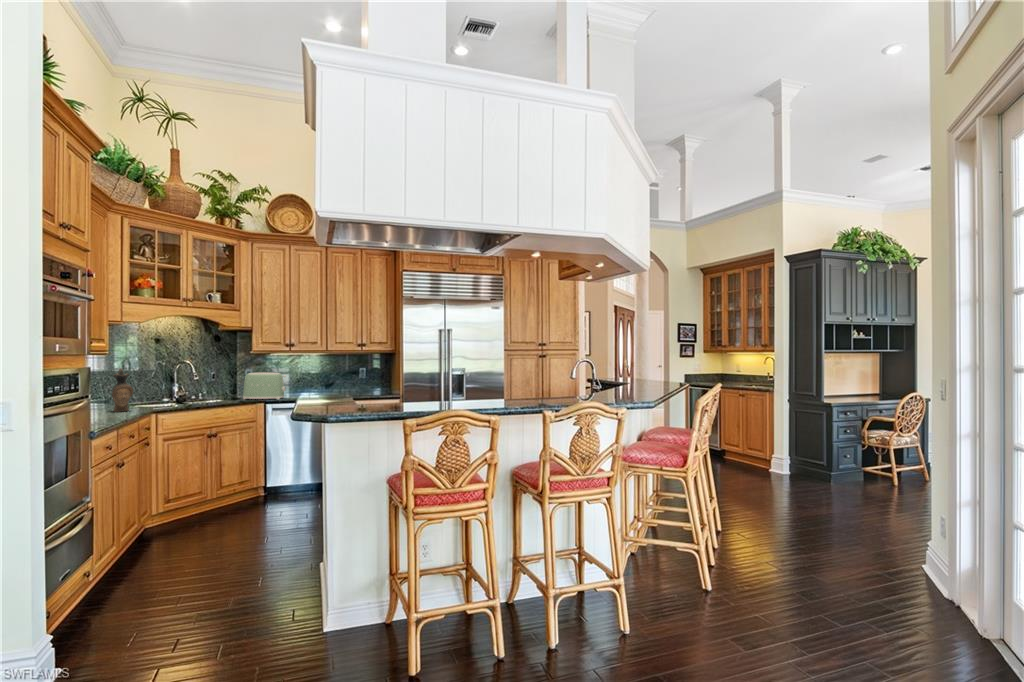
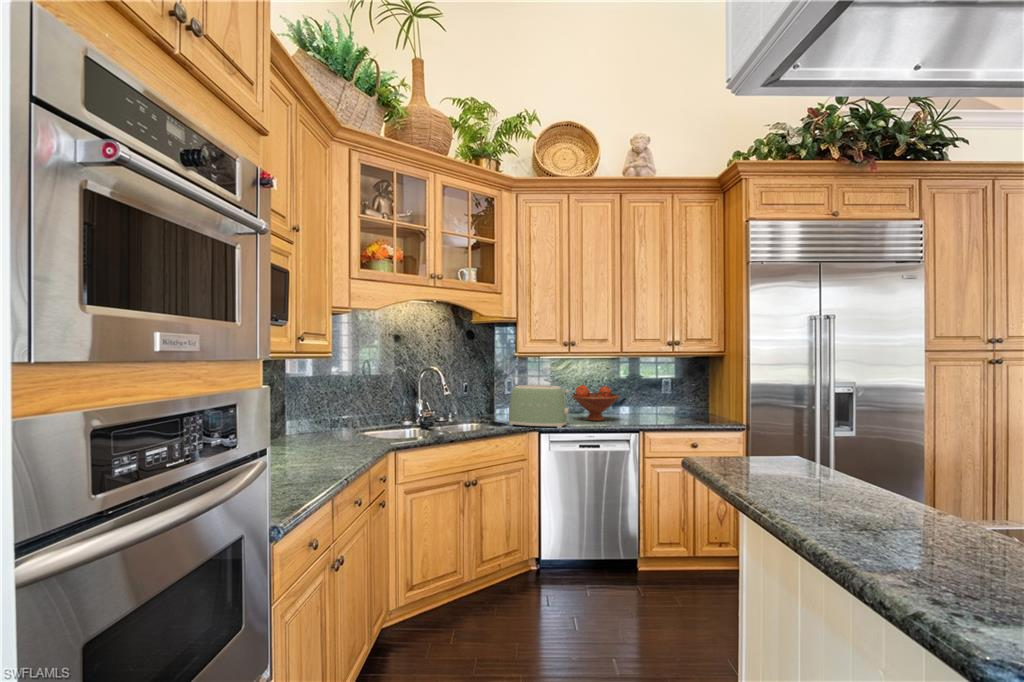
ceramic pitcher: present [112,368,133,412] -> none [331,382,361,453]
fruit bowl: none [292,373,325,396] -> present [572,385,619,421]

